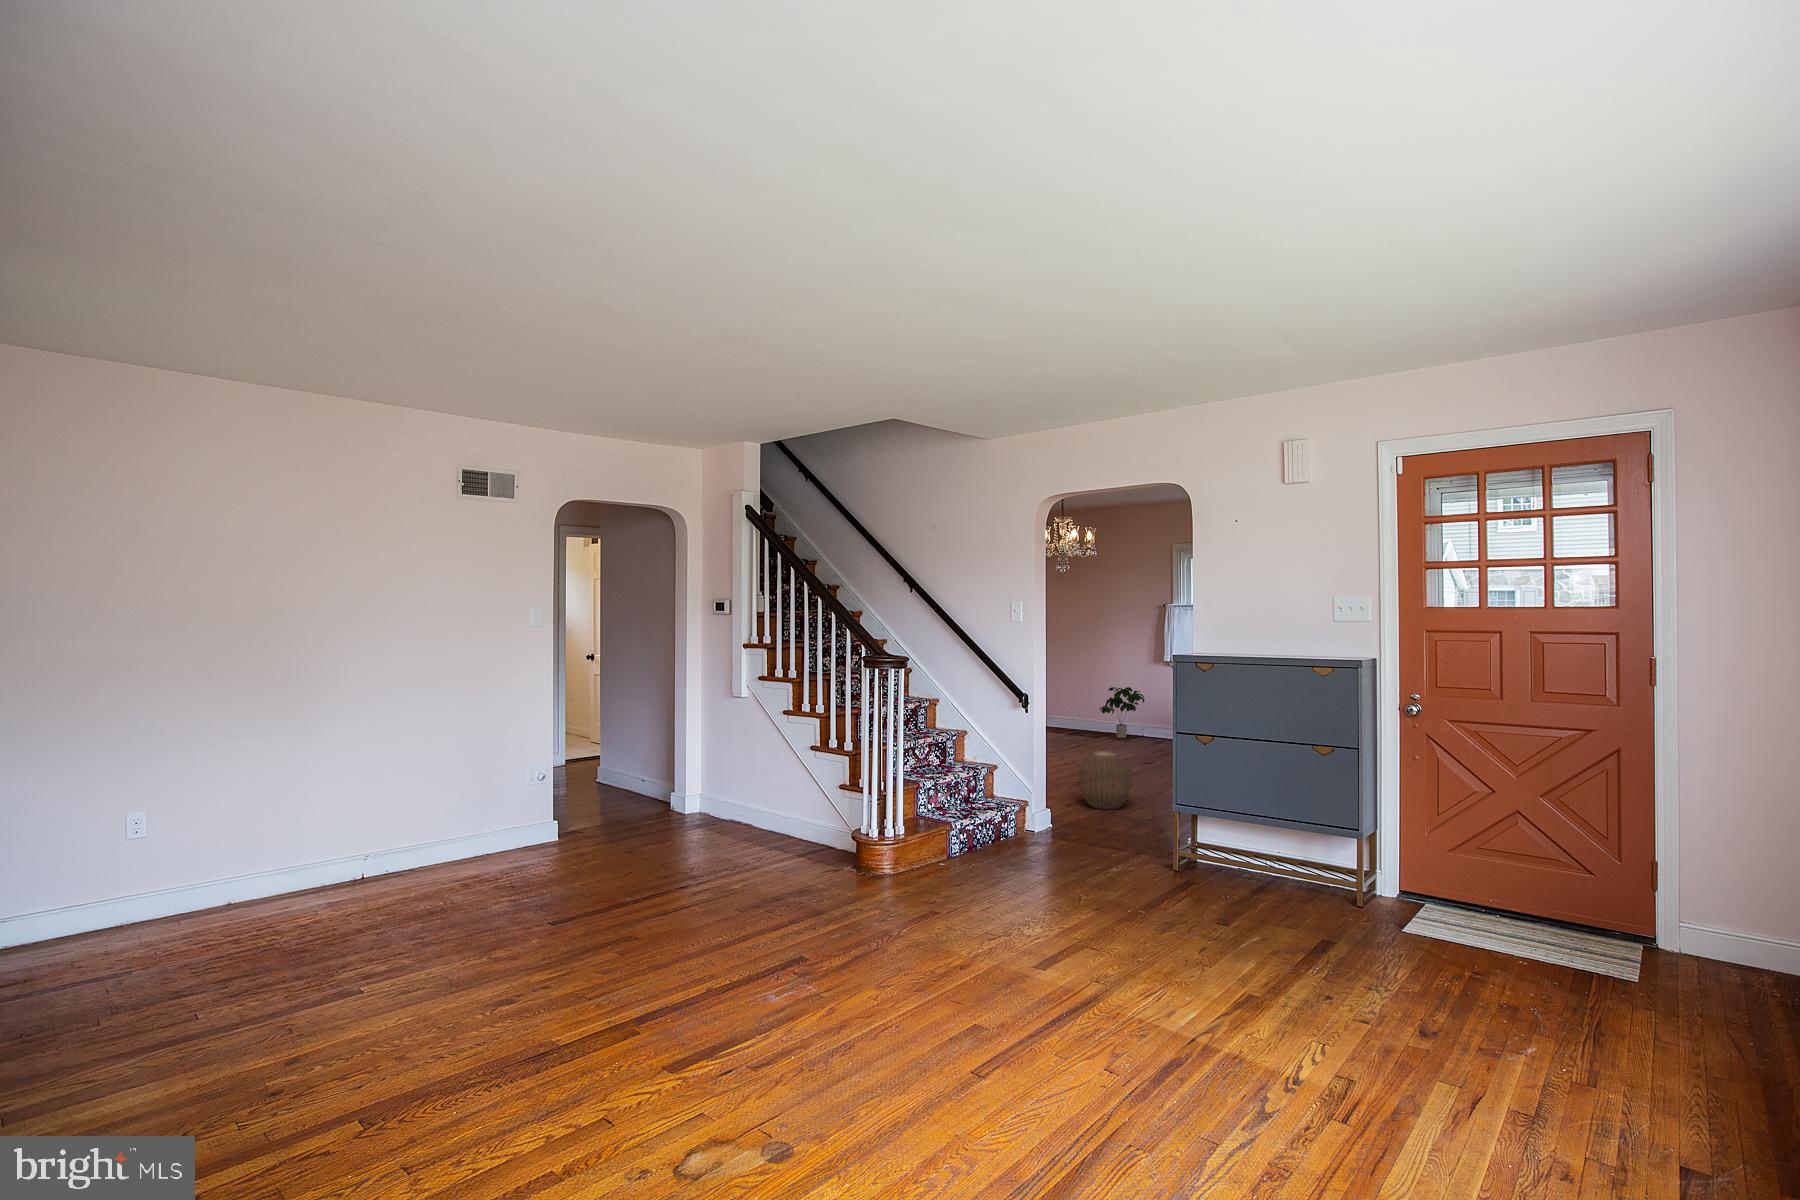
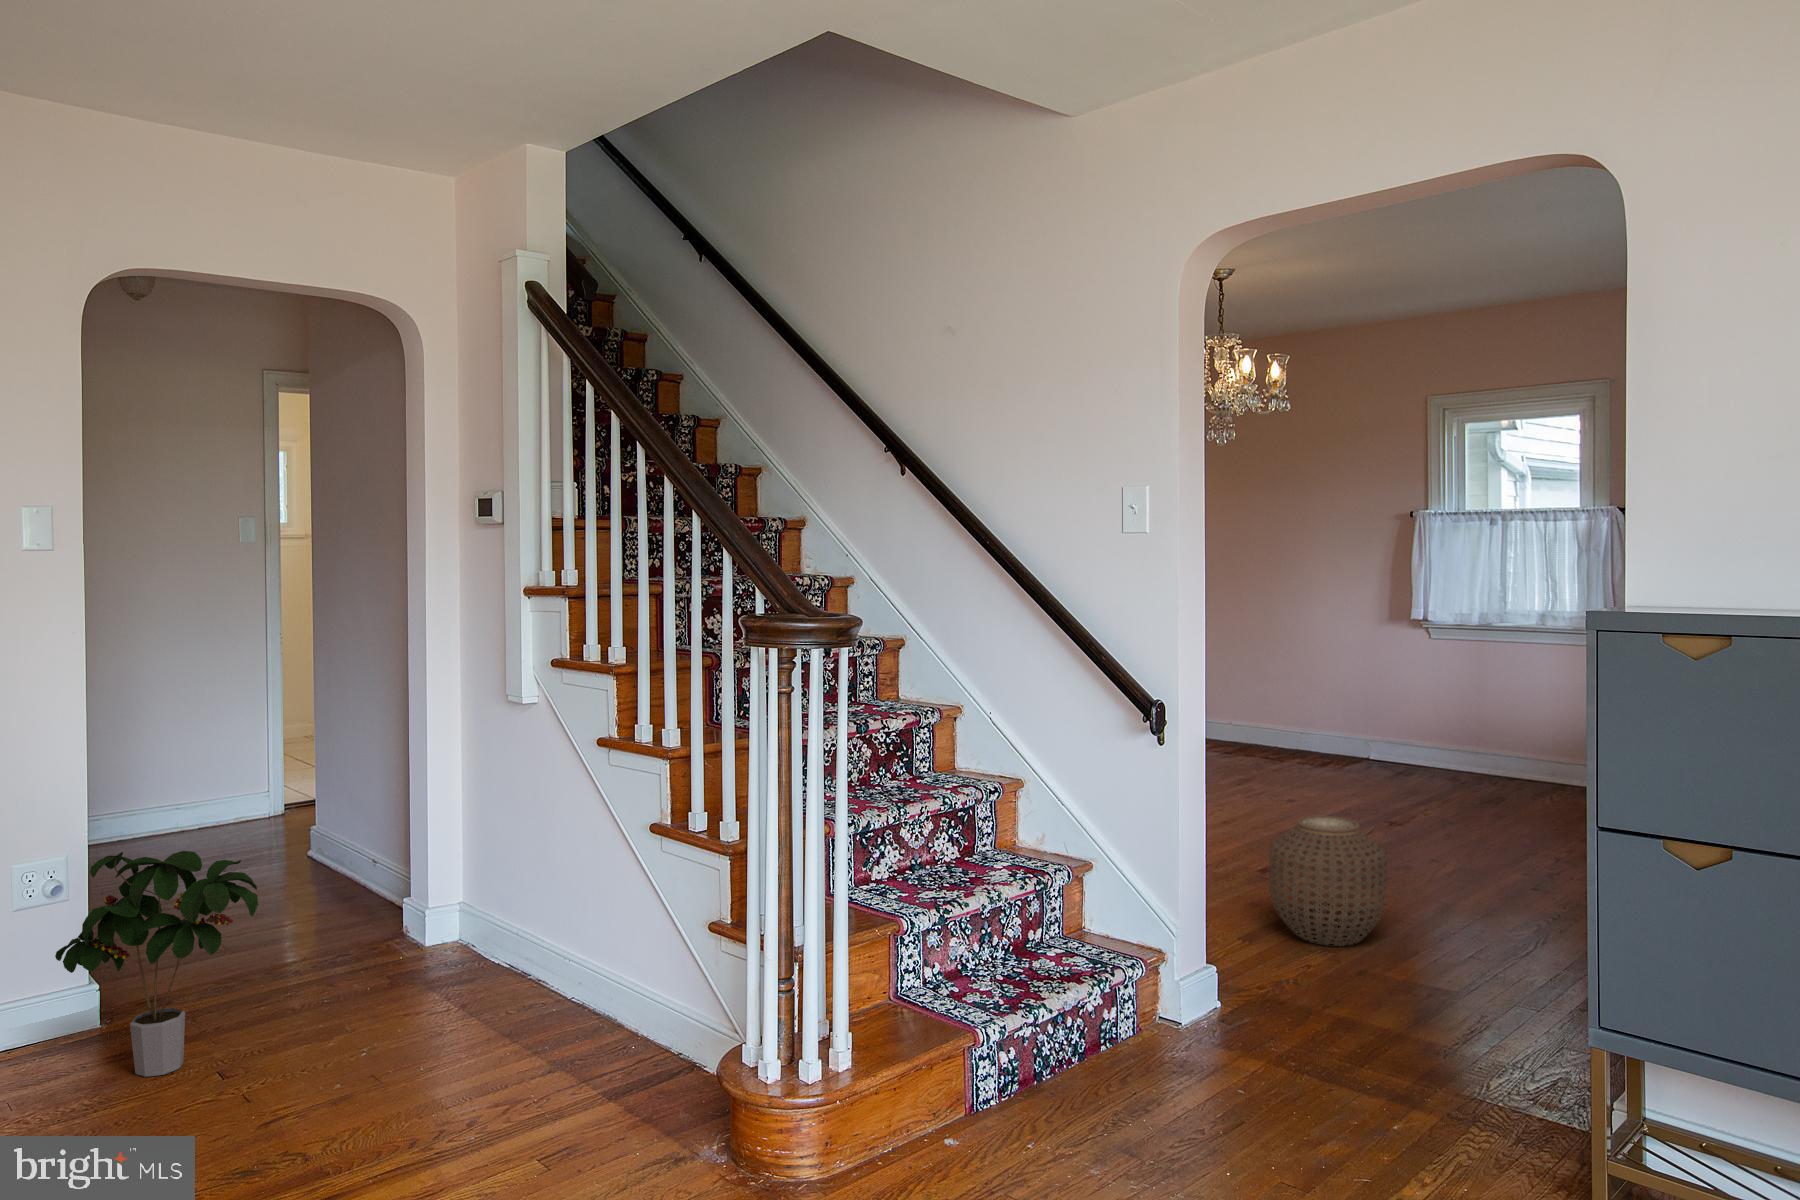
potted plant: present [1100,687,1144,738] -> present [55,851,258,1077]

